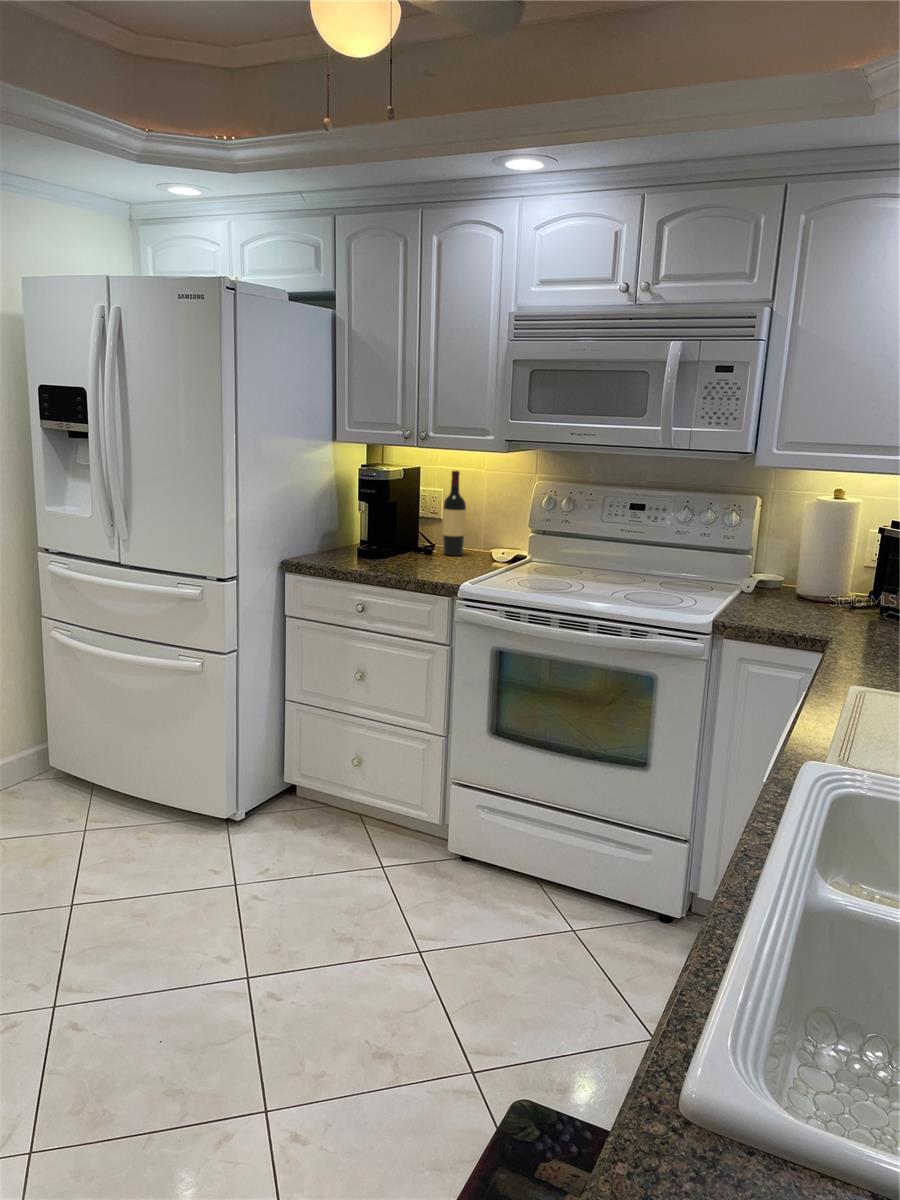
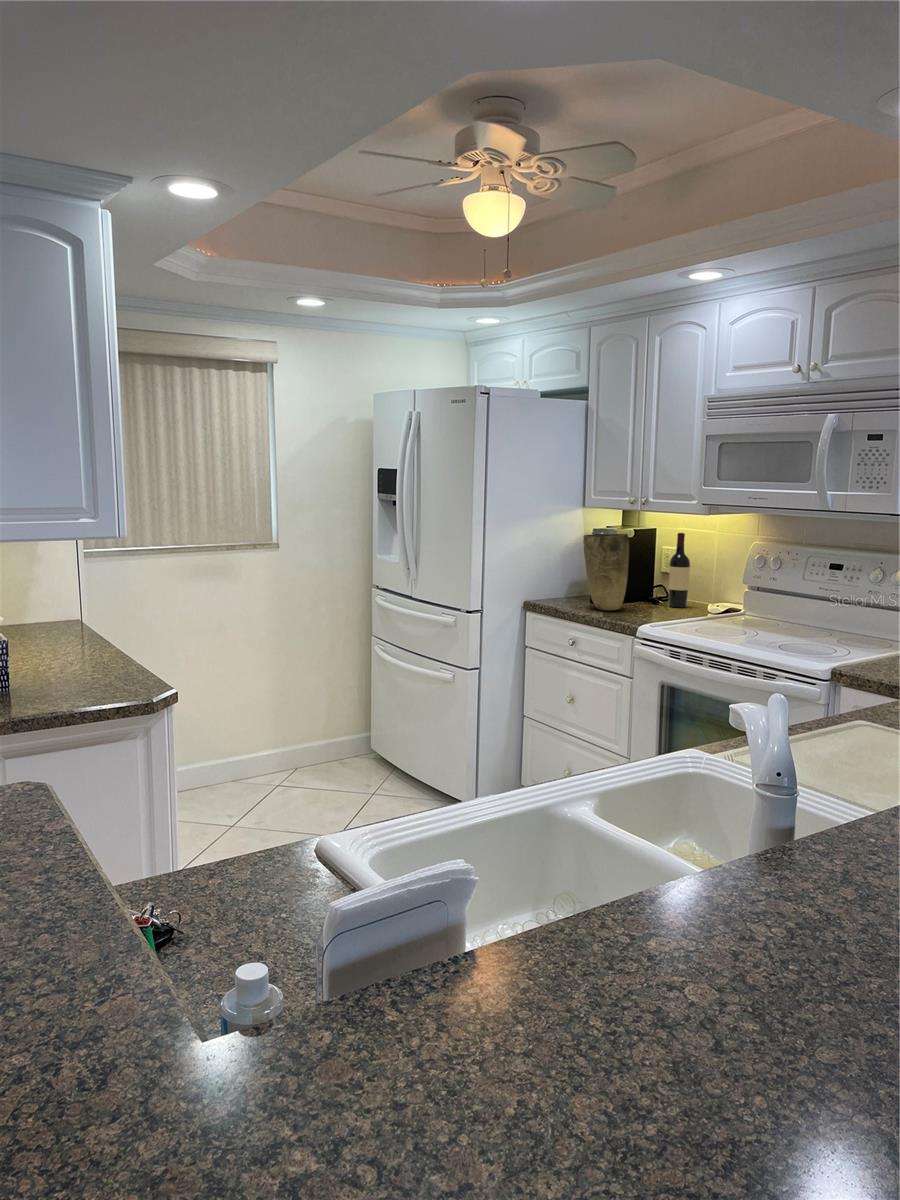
vase: none [360,473,414,566] -> present [583,534,629,610]

